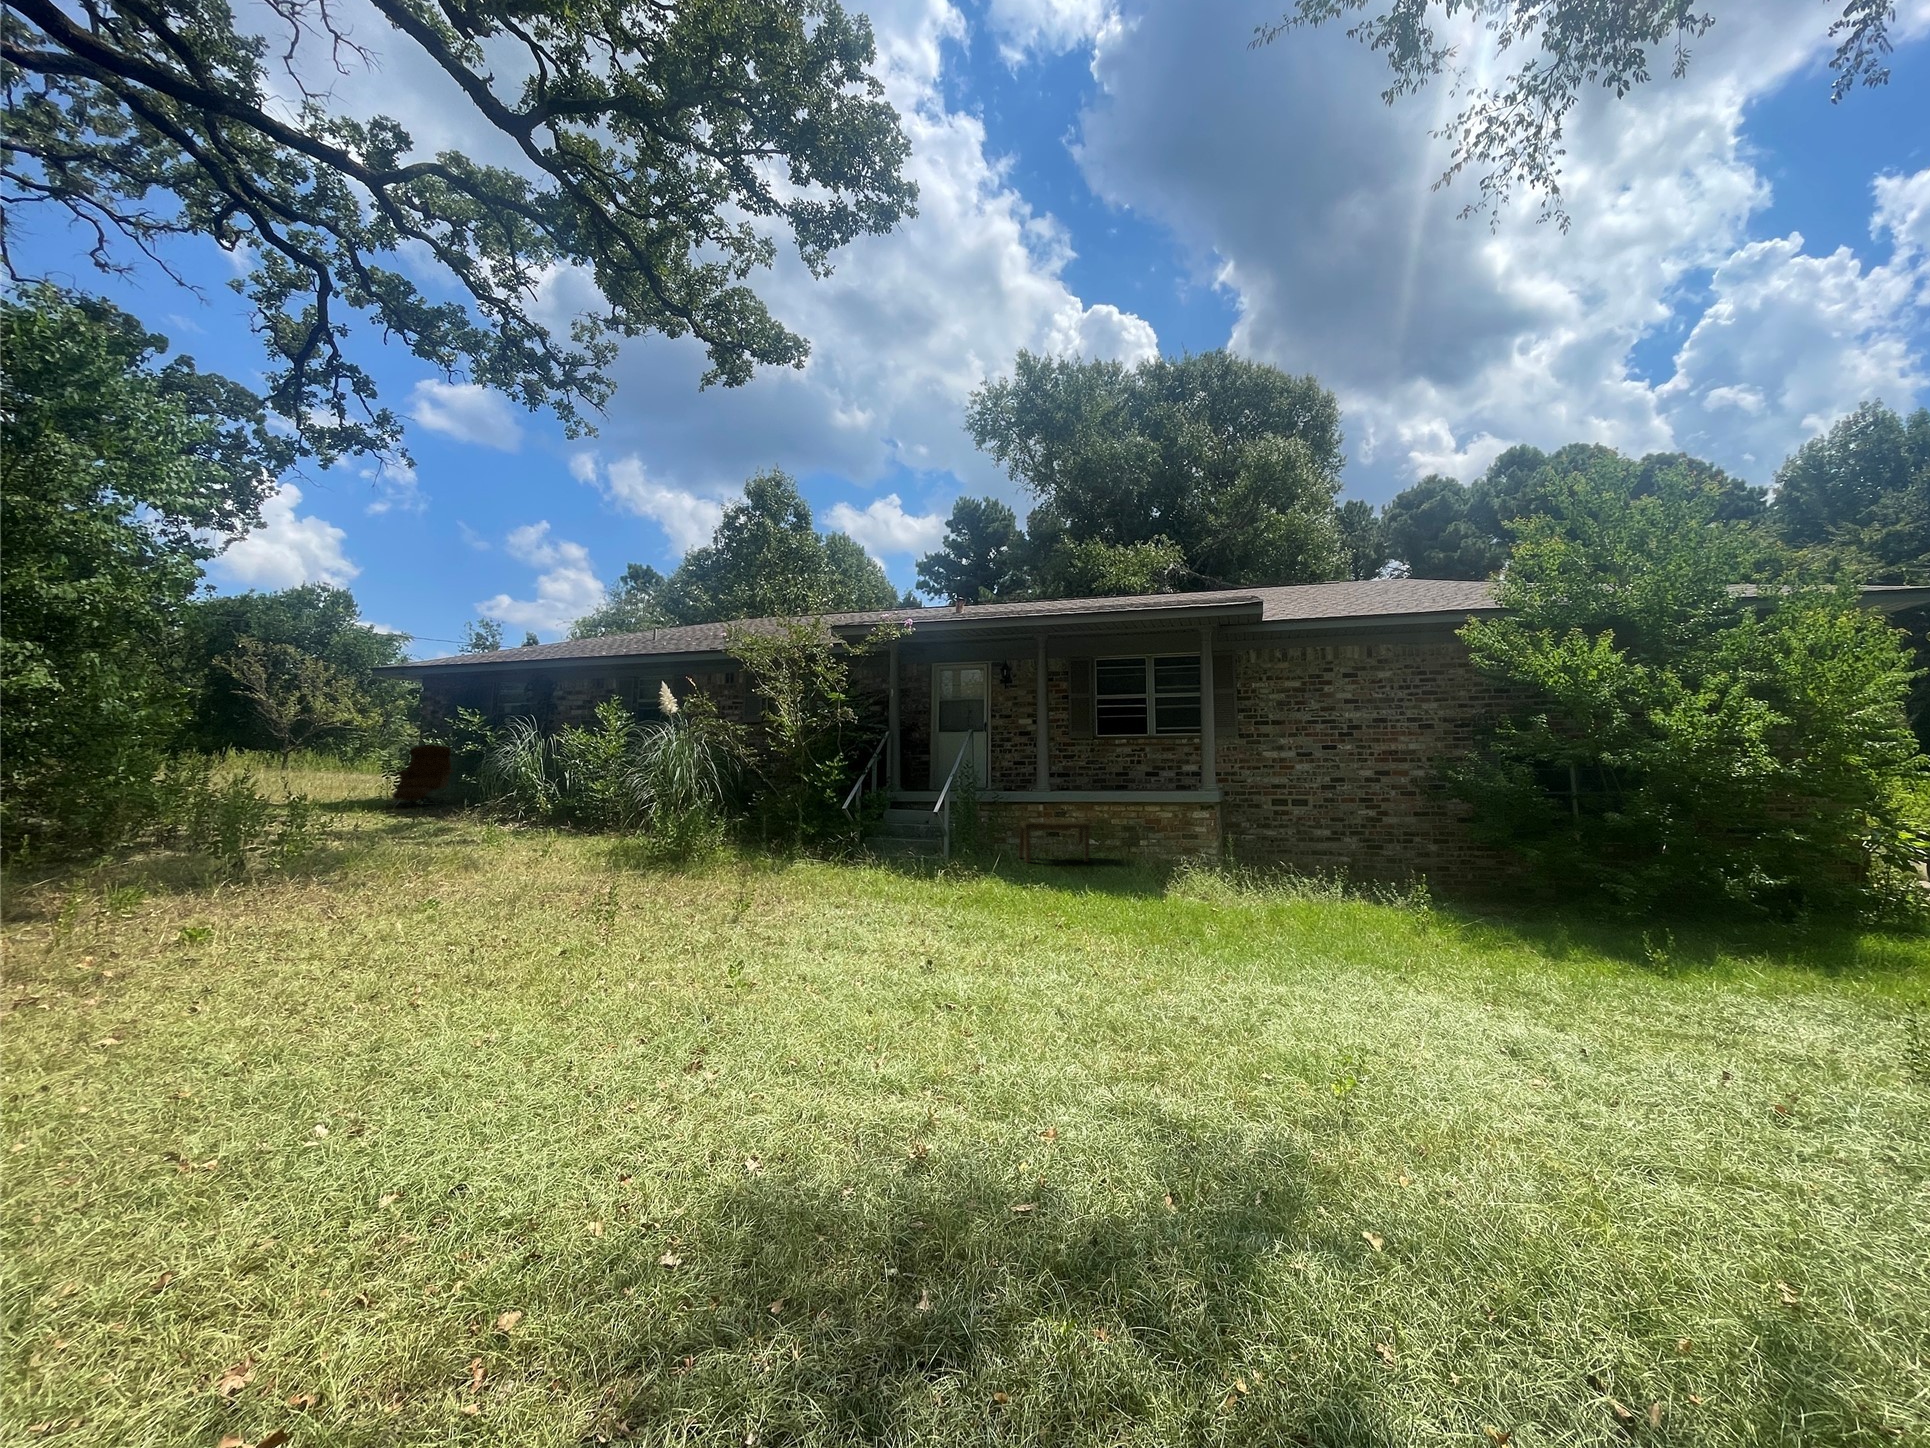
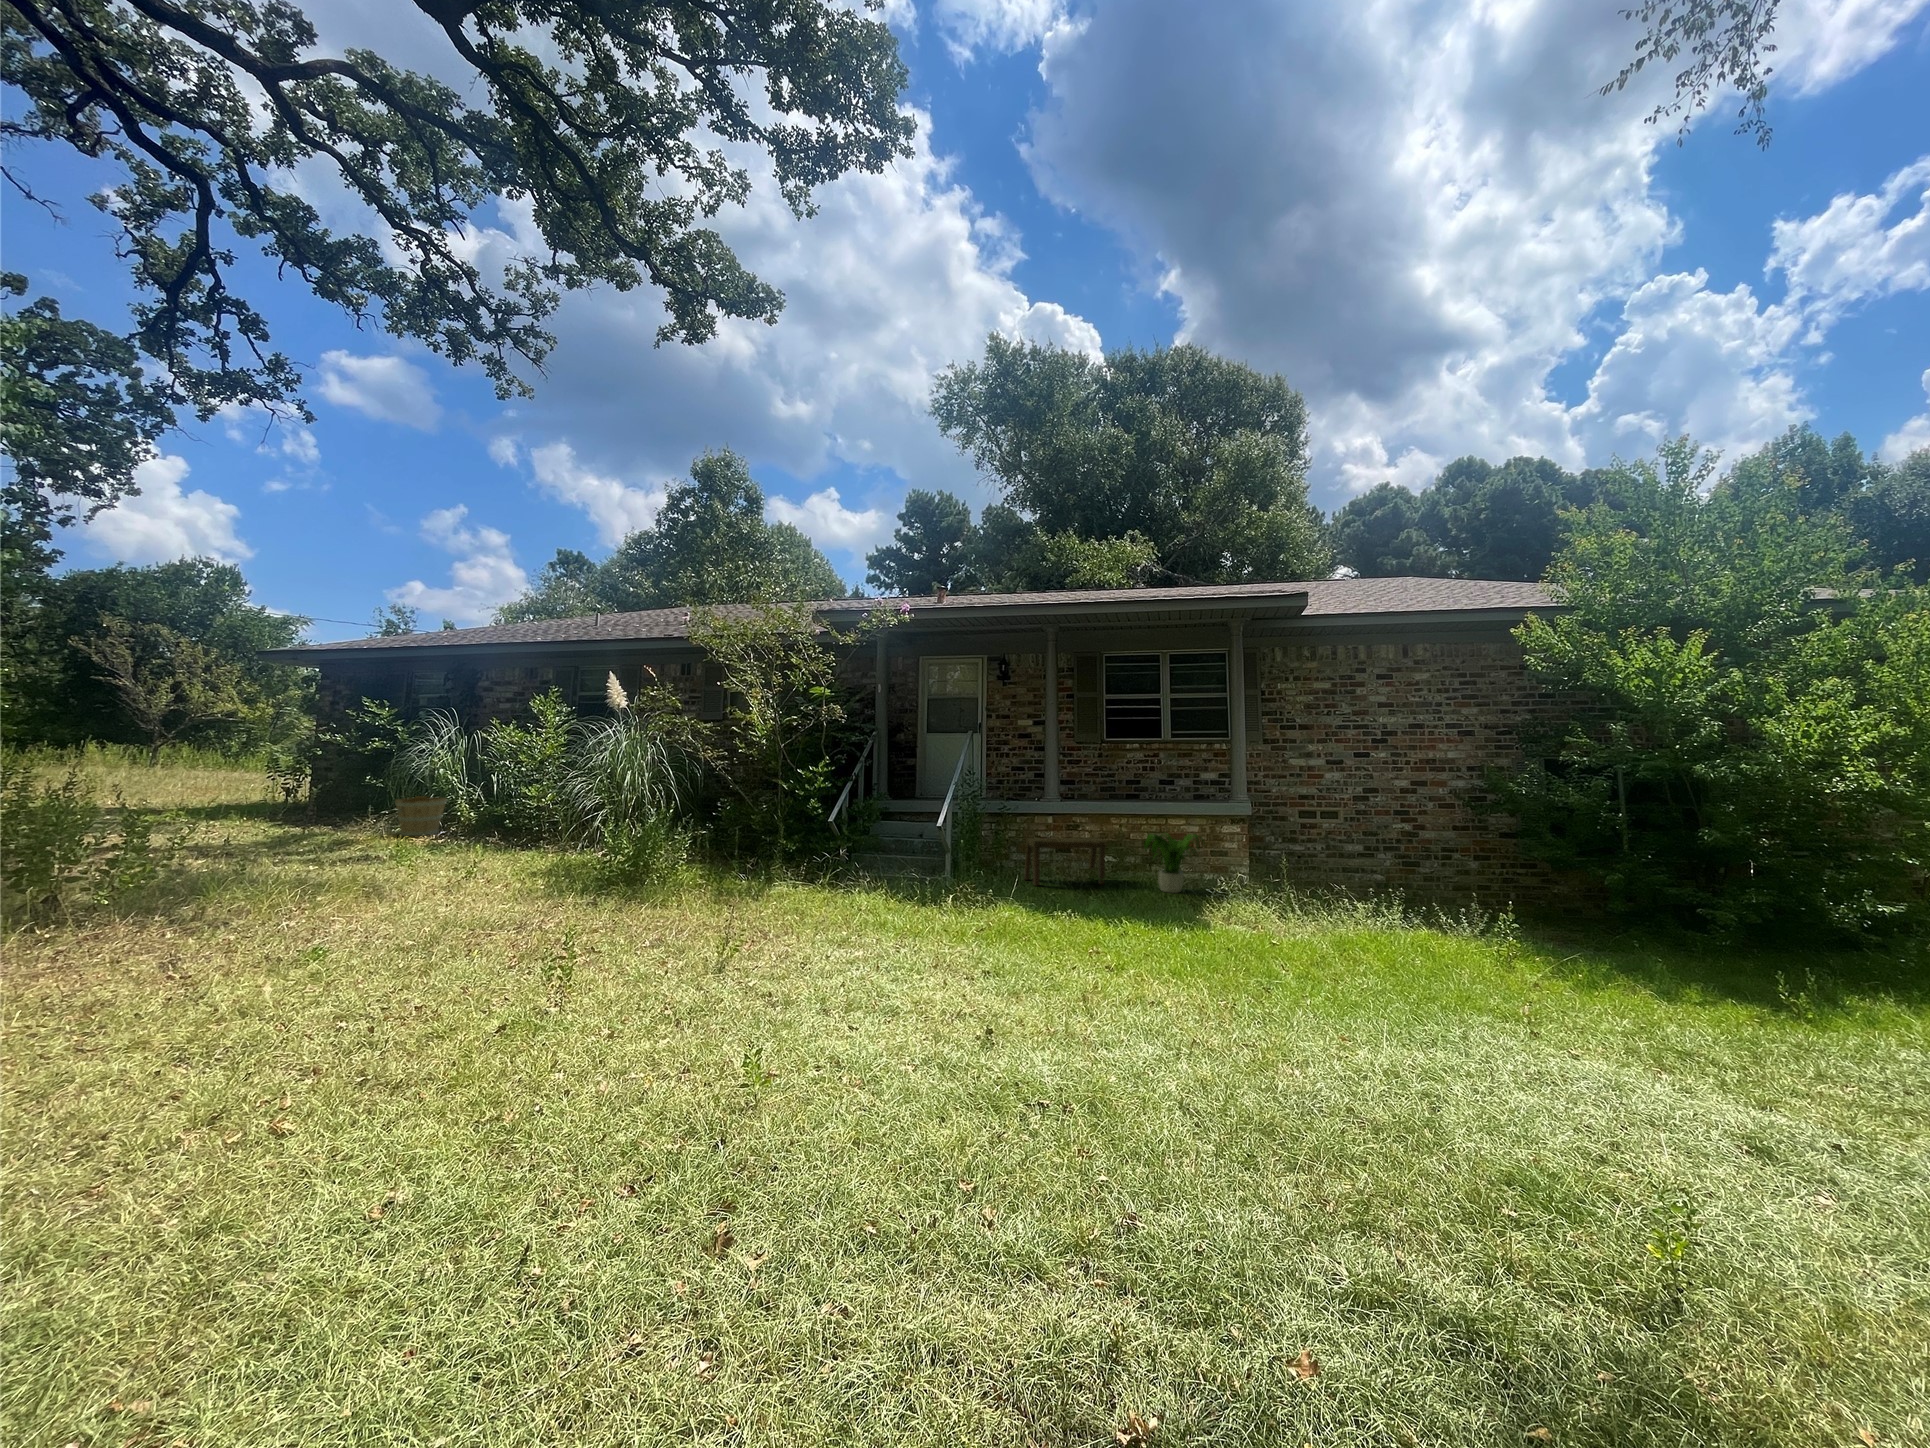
lounge chair: present [392,745,454,807] -> none [281,745,359,819]
wooden bucket: none [485,788,529,822] -> present [395,796,447,836]
potted plant: none [1122,816,1179,869] -> present [1144,833,1205,893]

